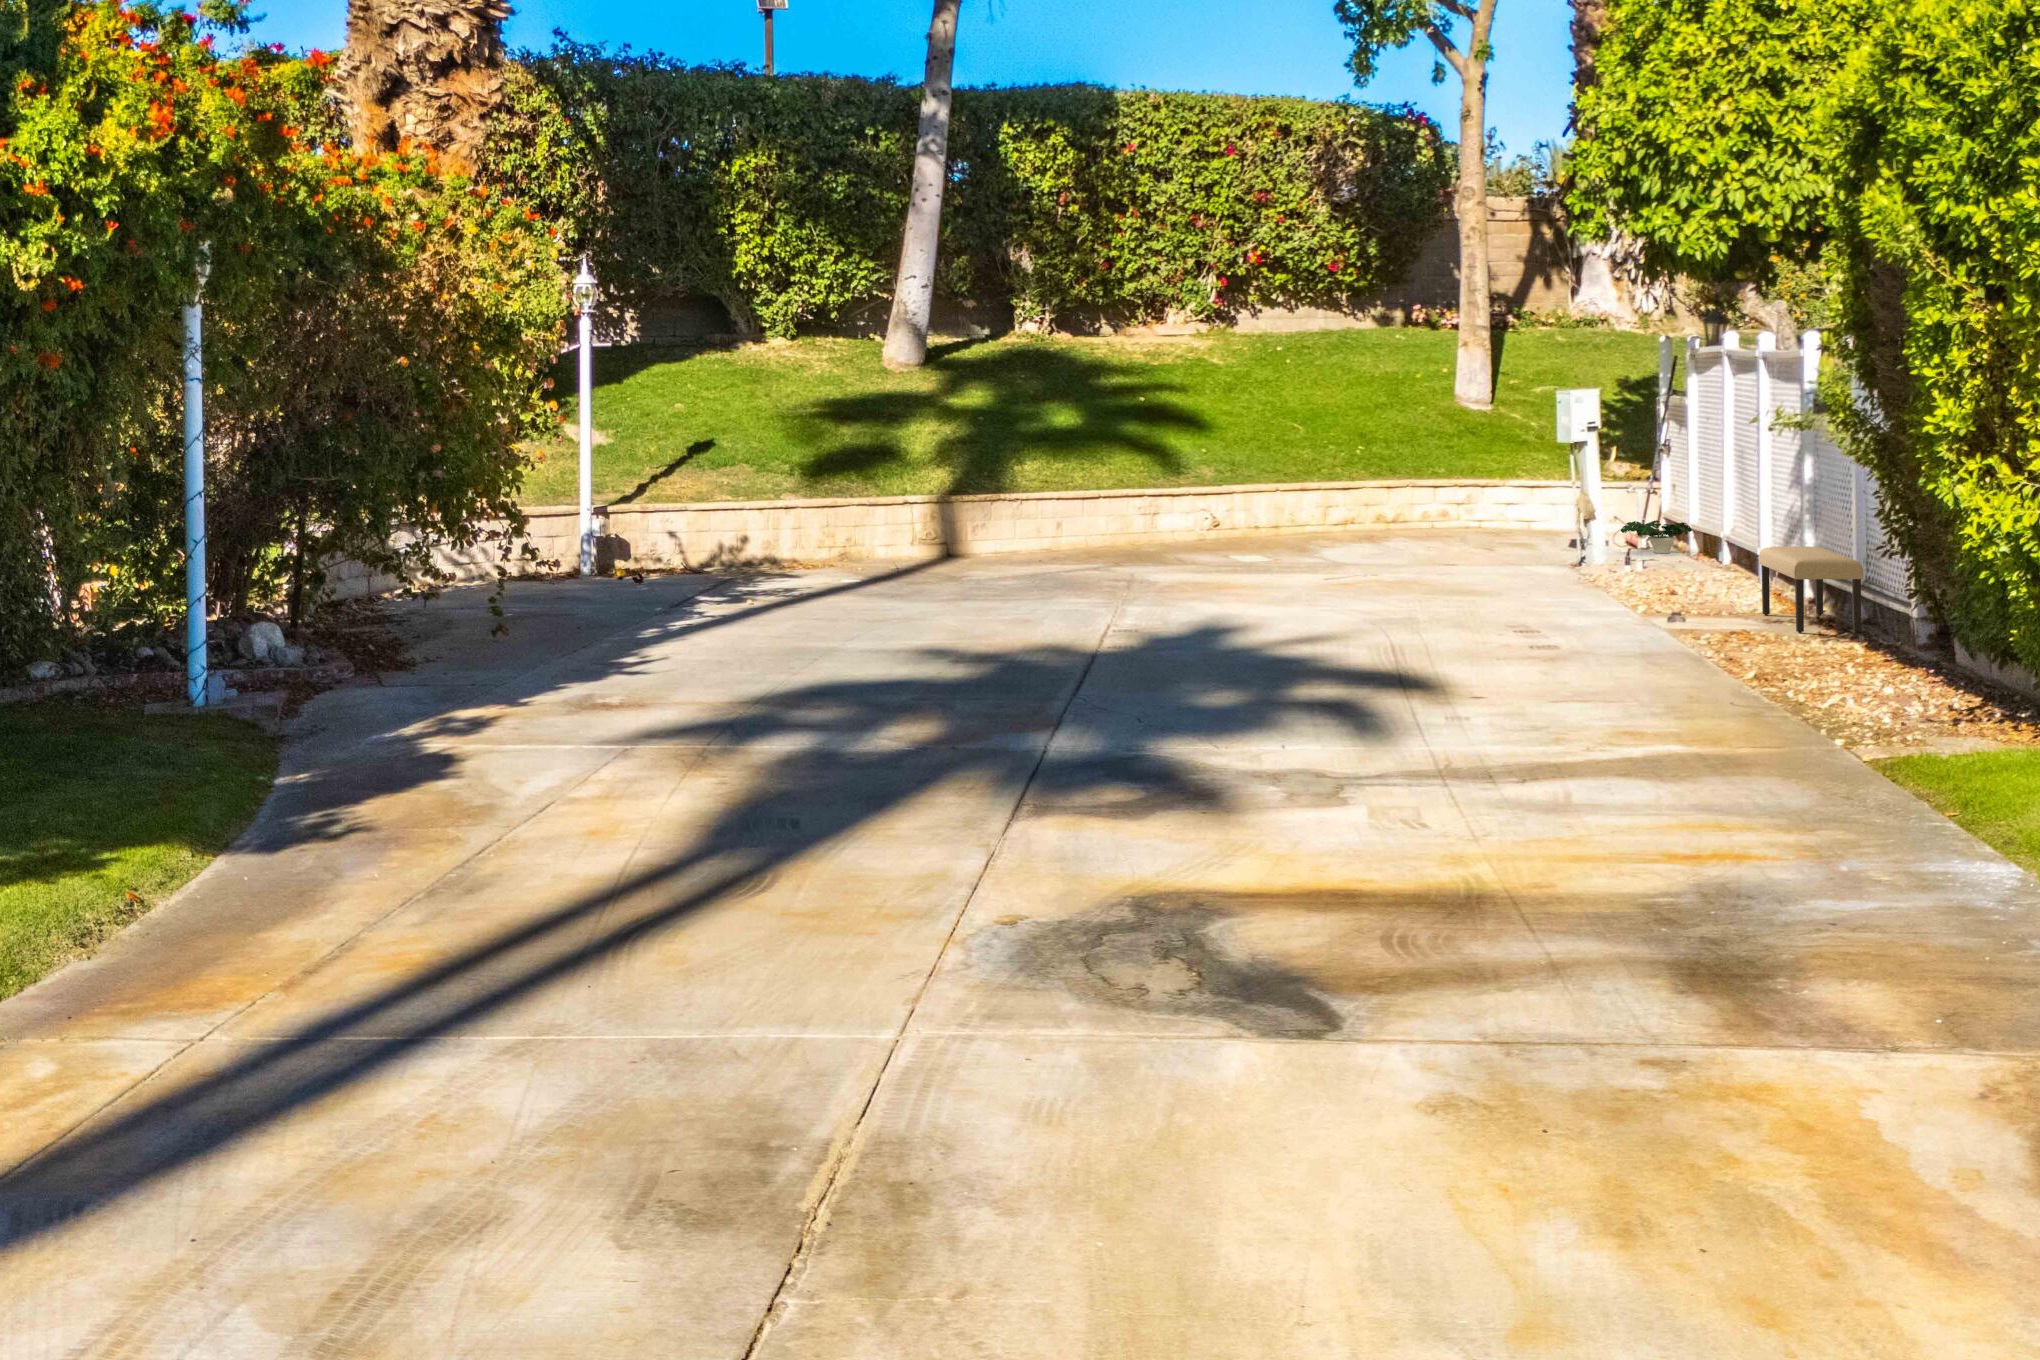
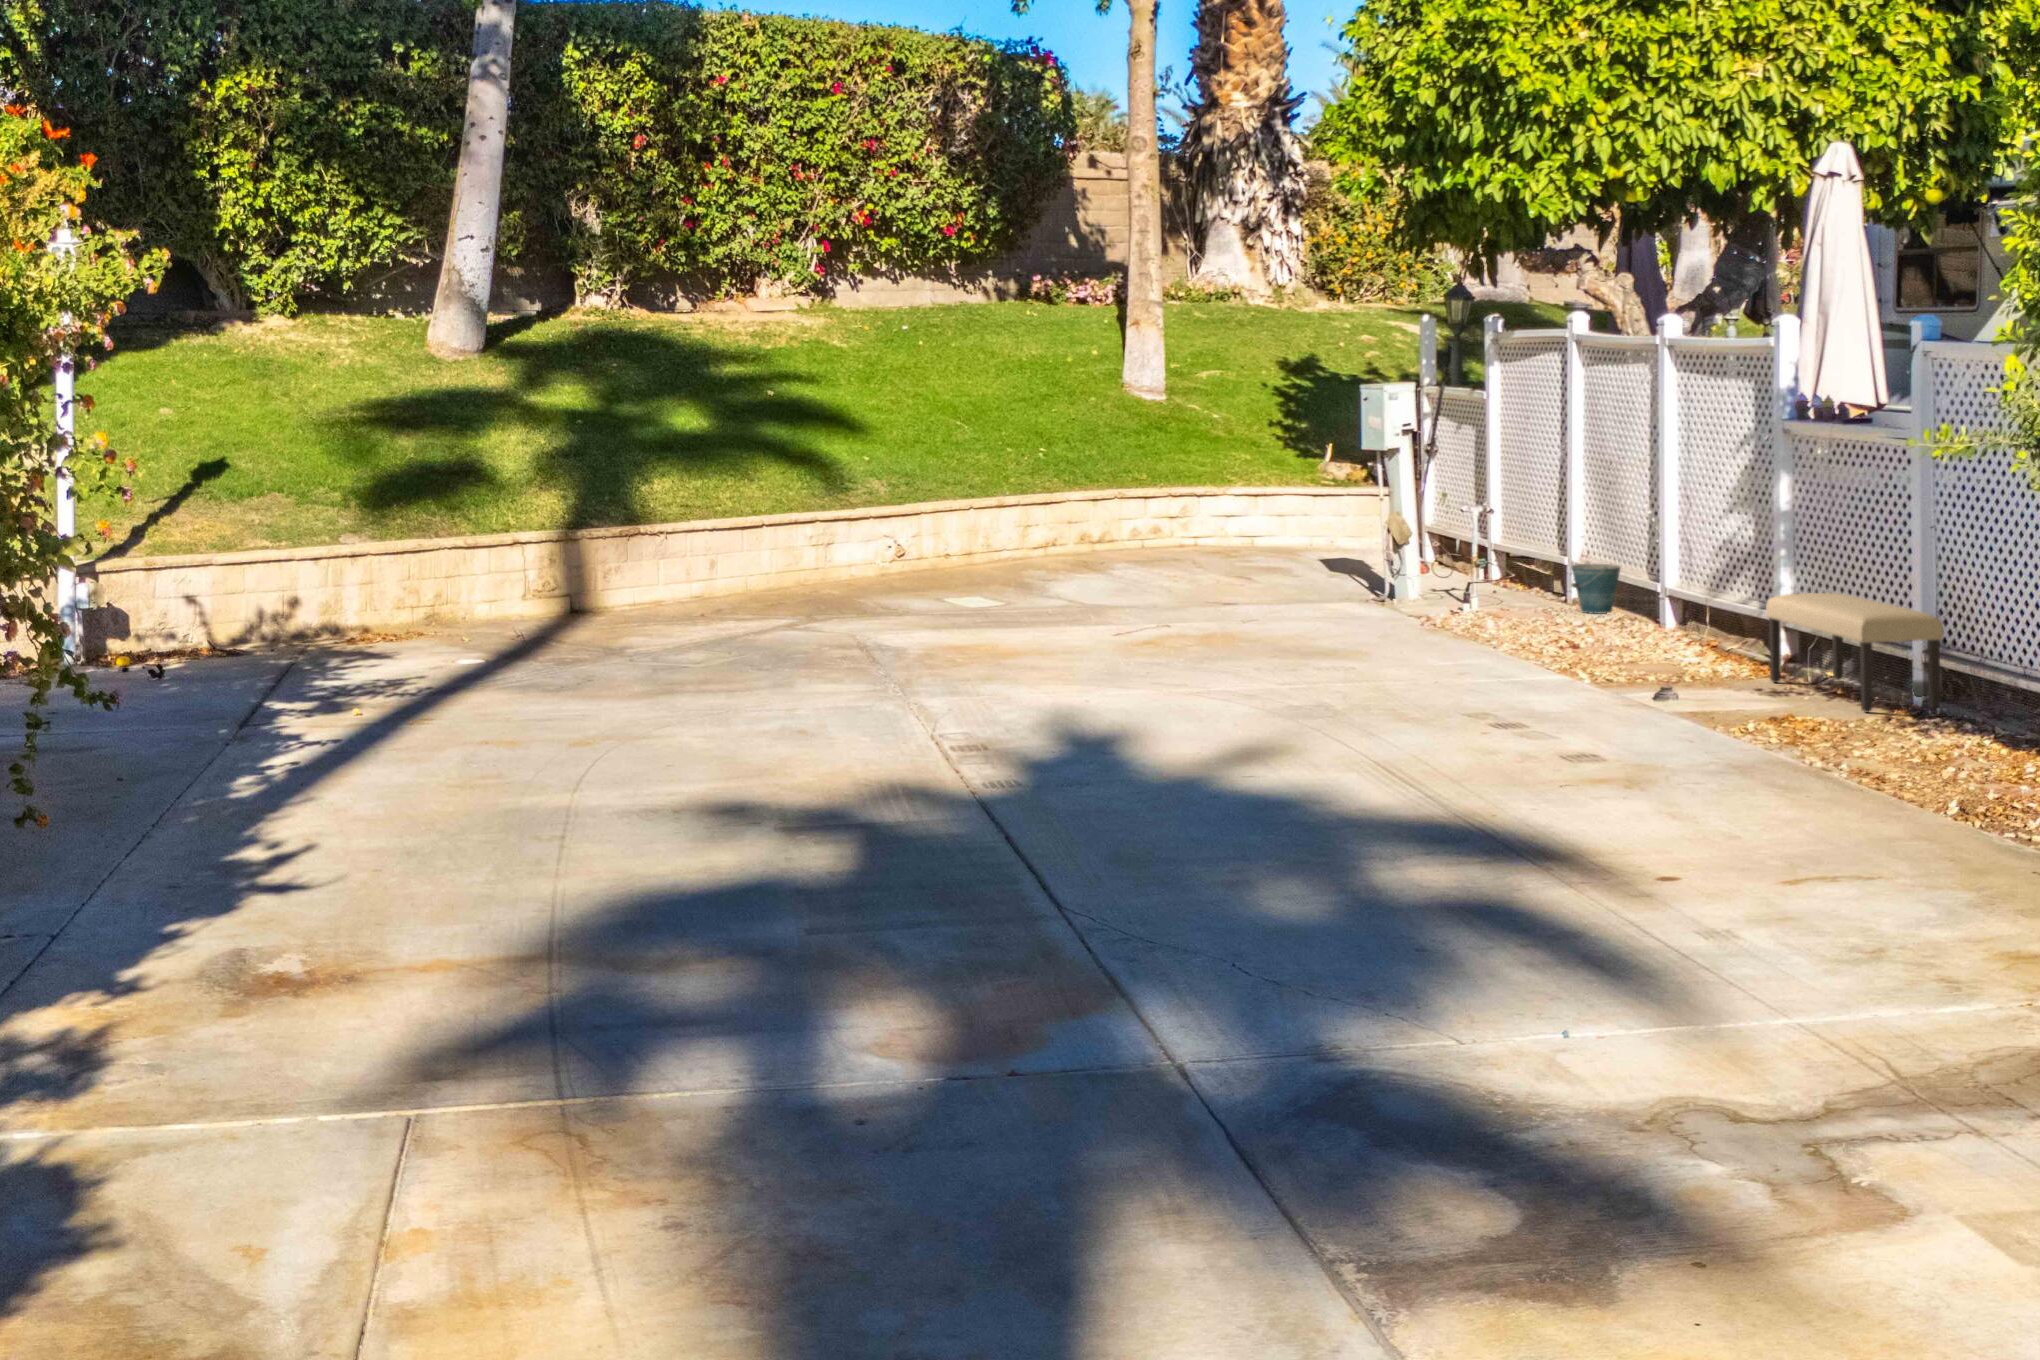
potted plant: present [1621,520,1692,553] -> none [1443,544,1526,585]
bucket: none [1692,532,1733,573] -> present [1572,563,1621,614]

